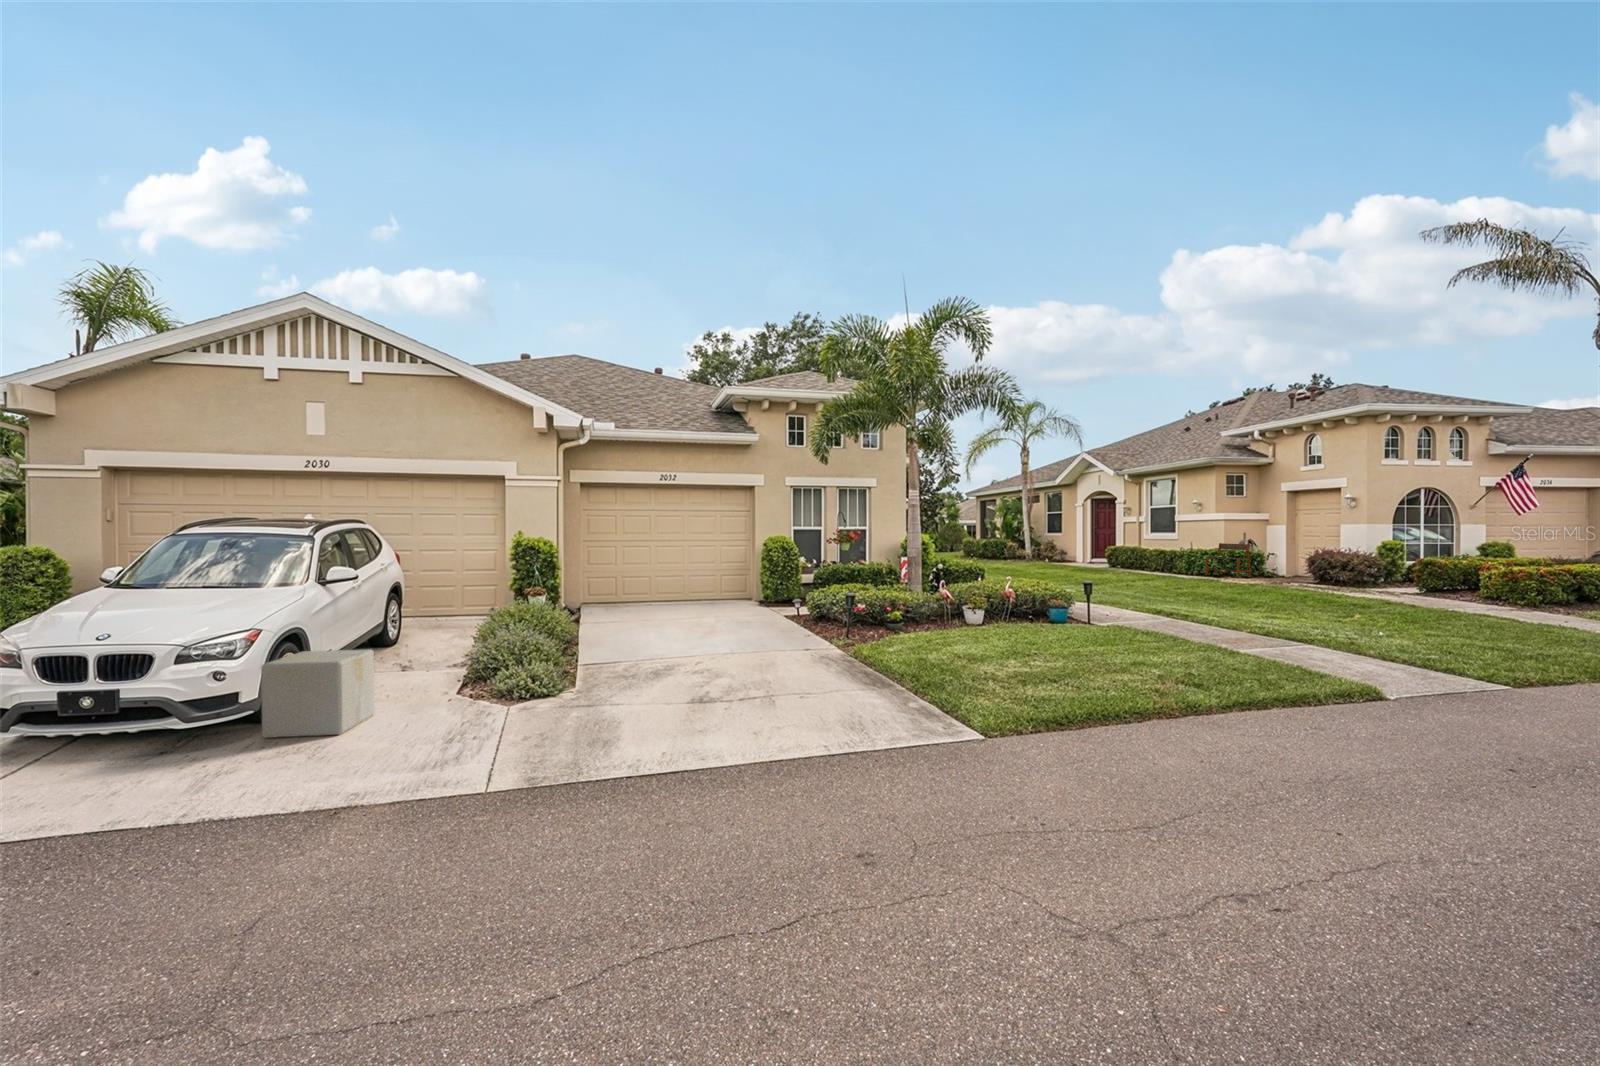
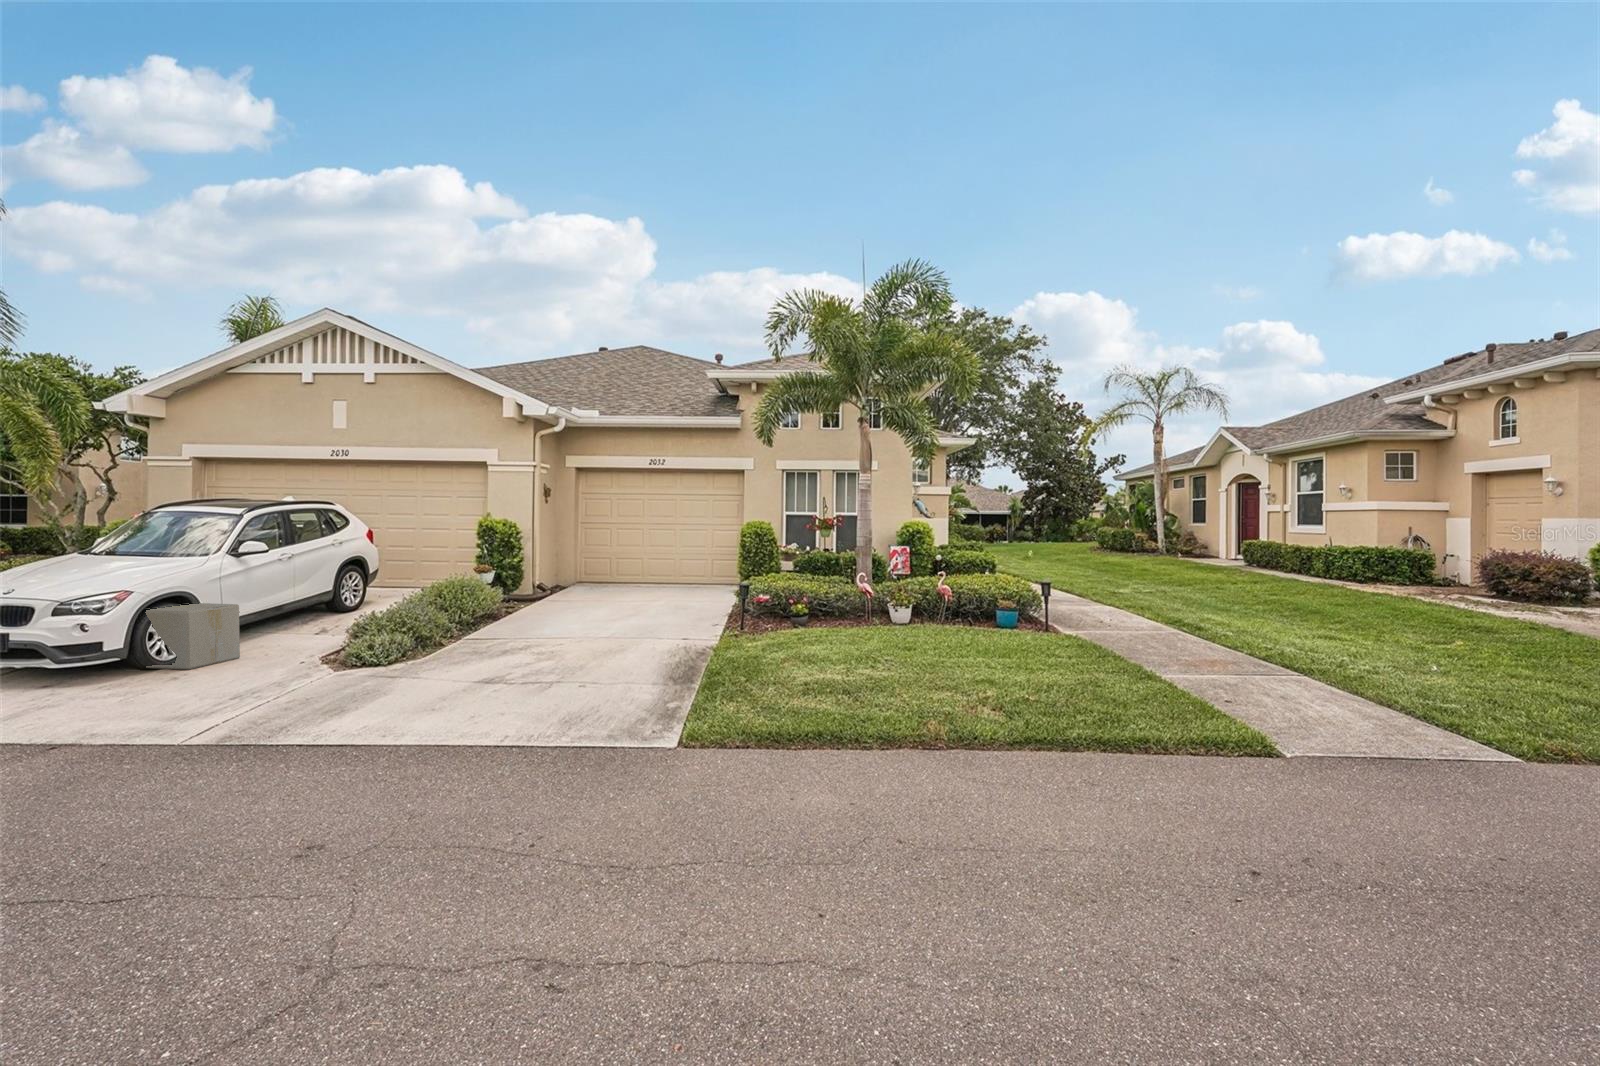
bench: present [1205,543,1251,577] -> none [1341,538,1401,581]

